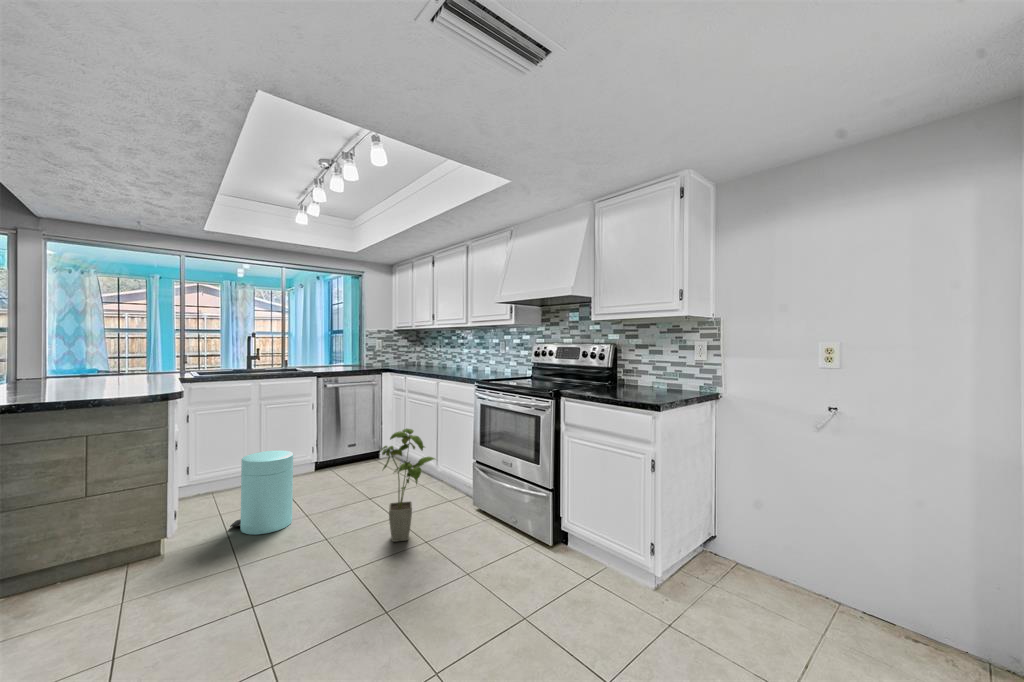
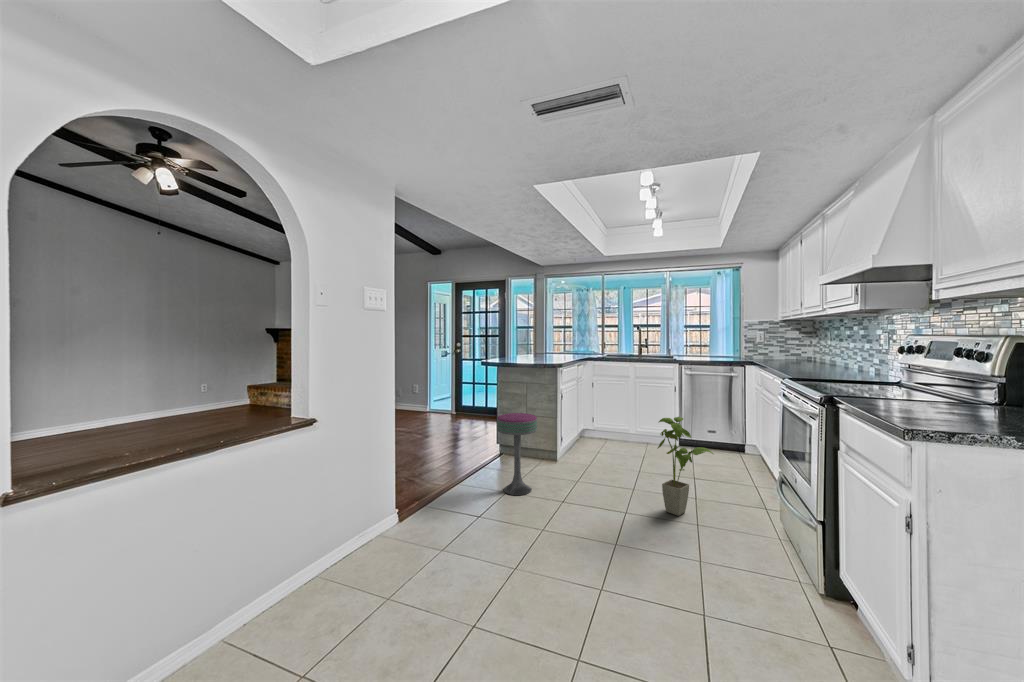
trash can: present [230,451,293,535] -> none [589,417,625,474]
bar stool: none [95,472,196,639] -> present [497,413,537,495]

